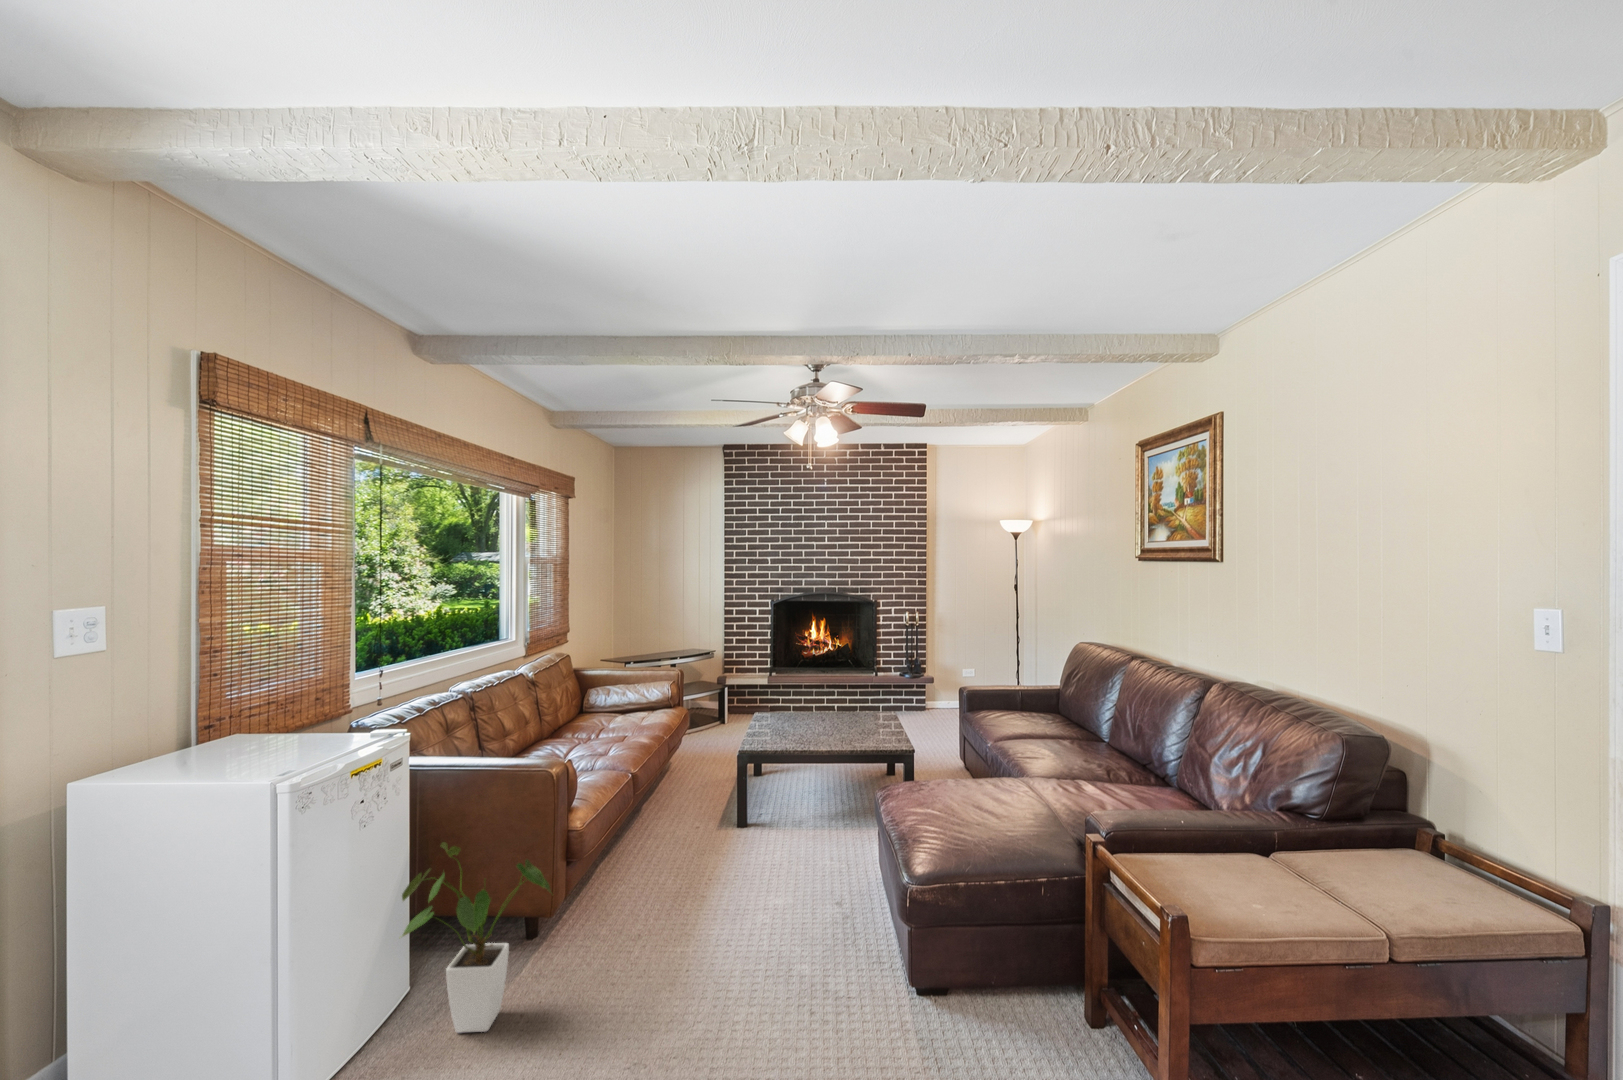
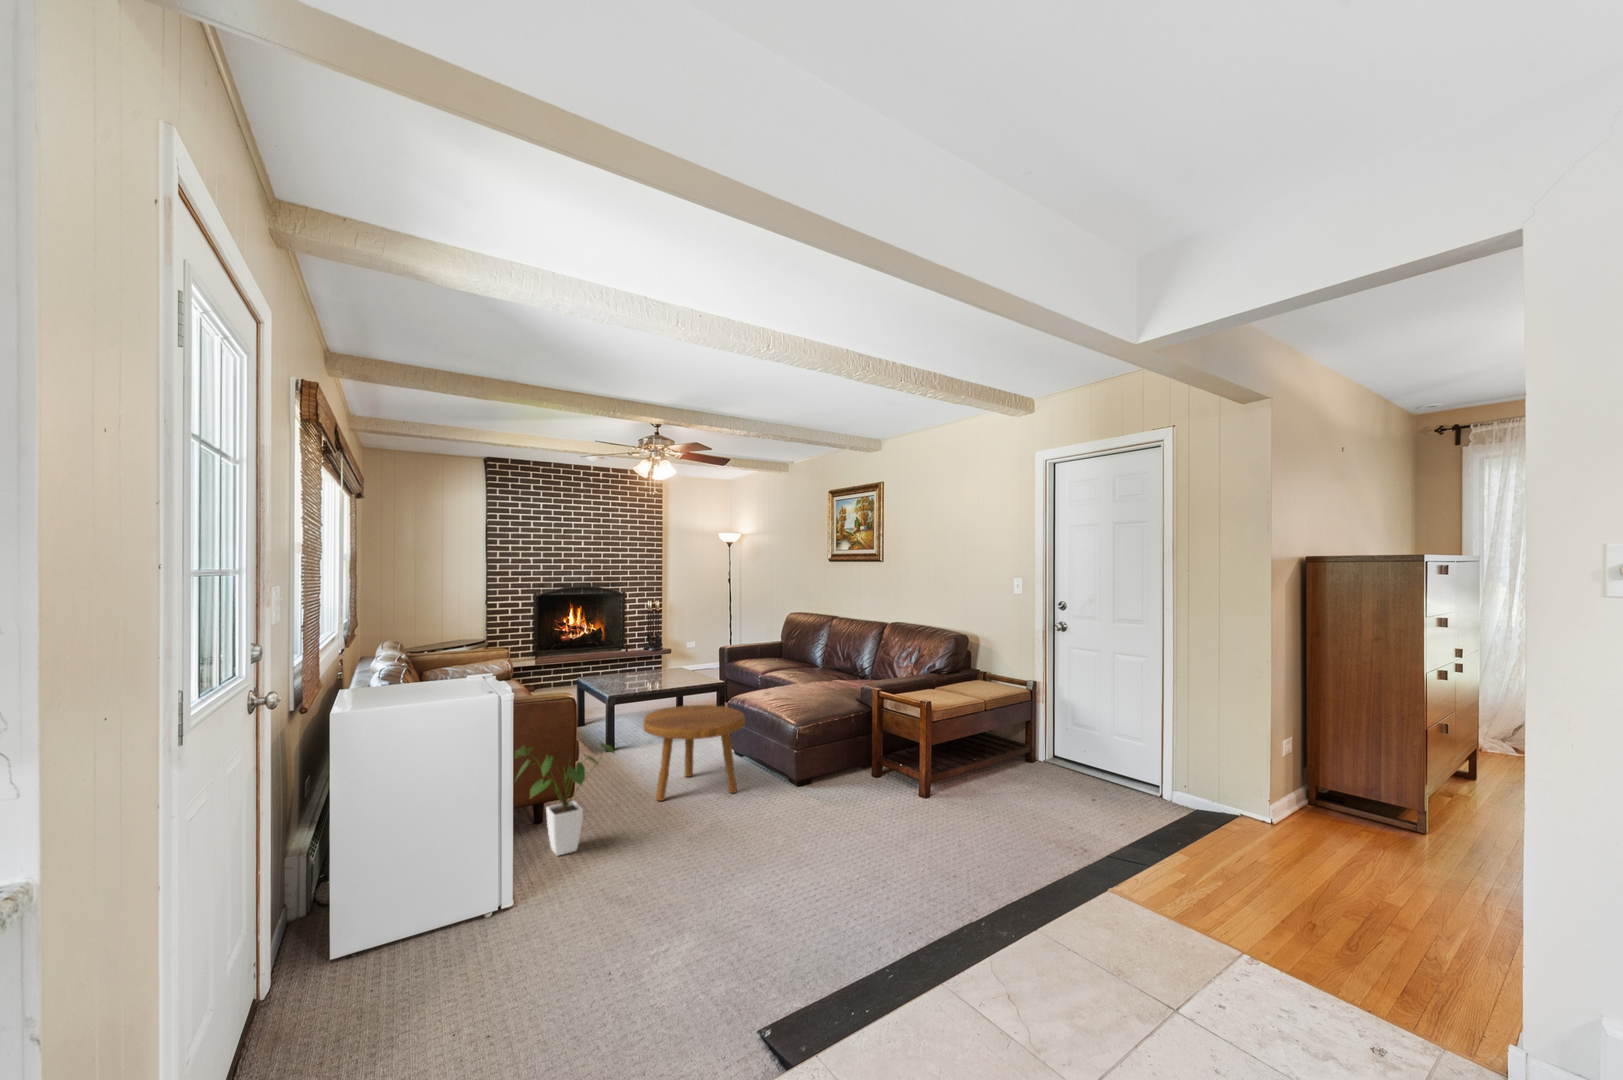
footstool: none [683,794,852,973] -> present [643,705,745,801]

